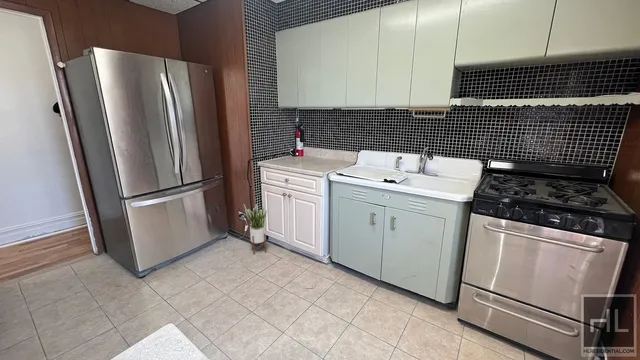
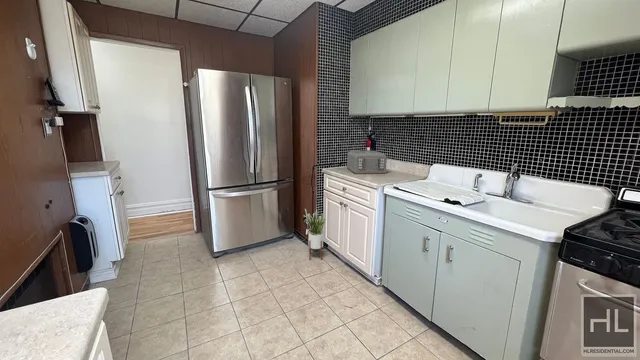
toaster: none [281,142,321,165] -> present [347,151,387,174]

